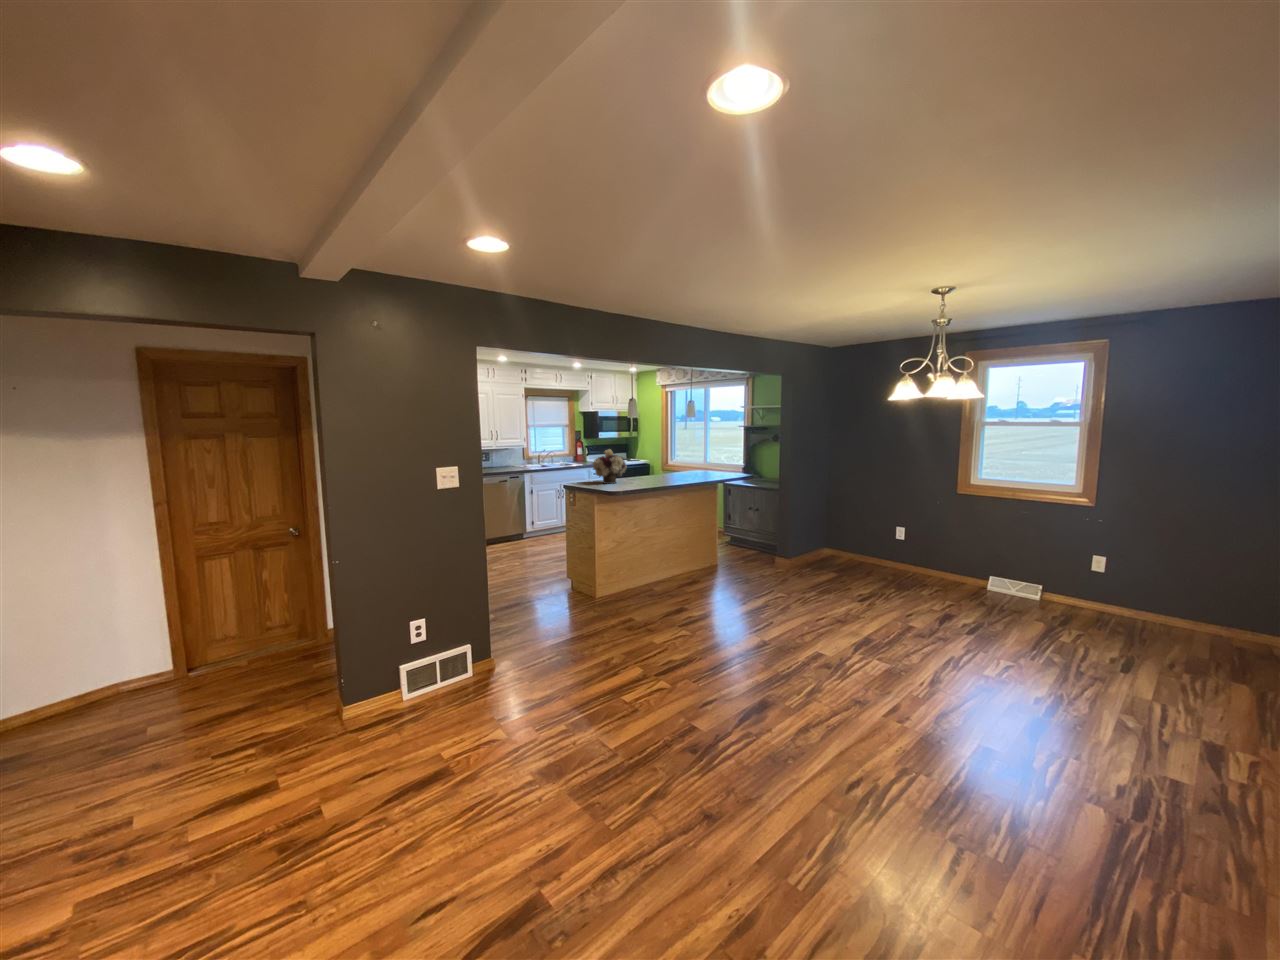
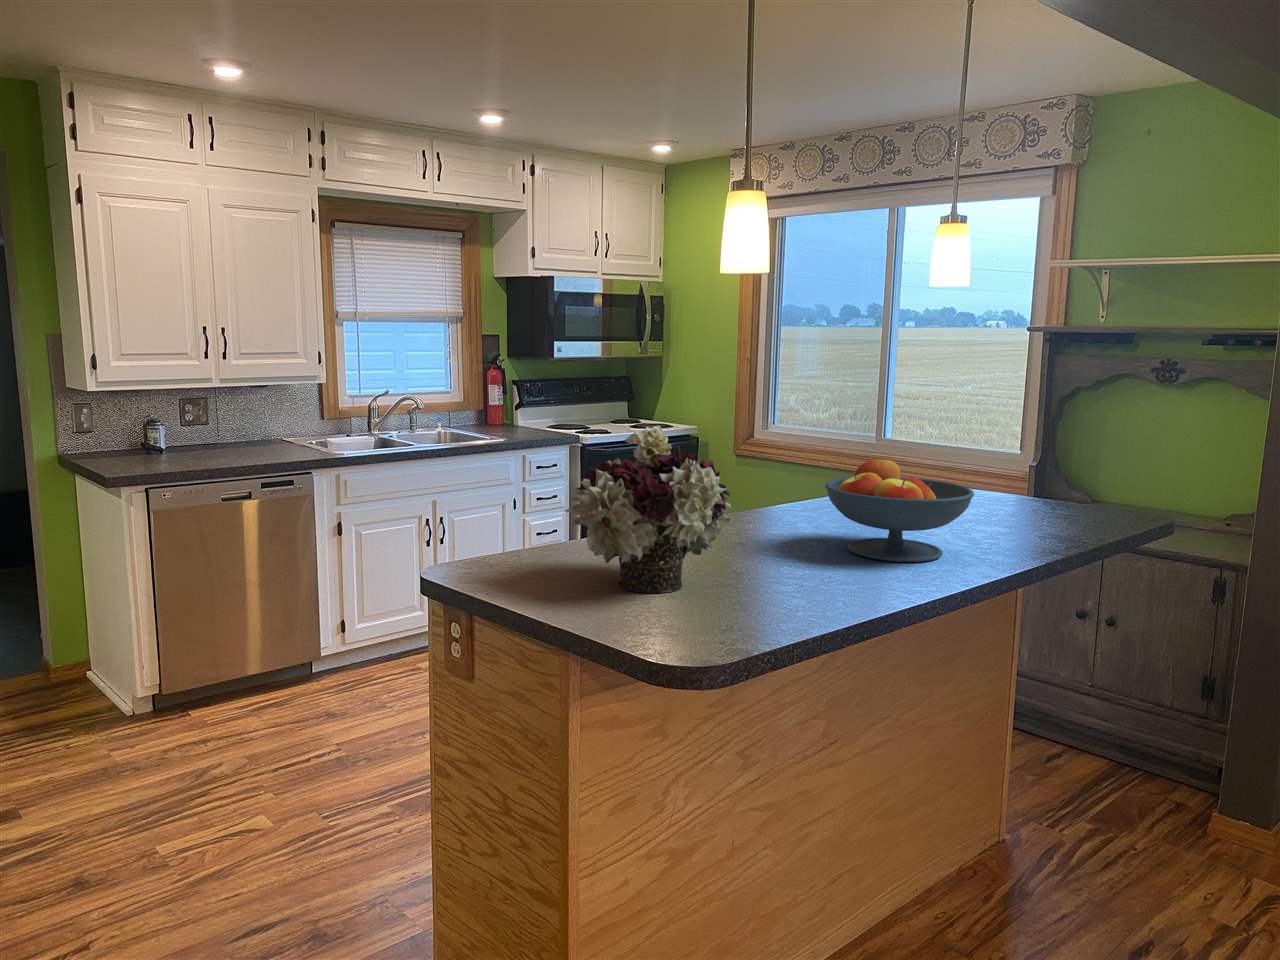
fruit bowl: none [653,458,686,480] -> present [825,457,974,562]

